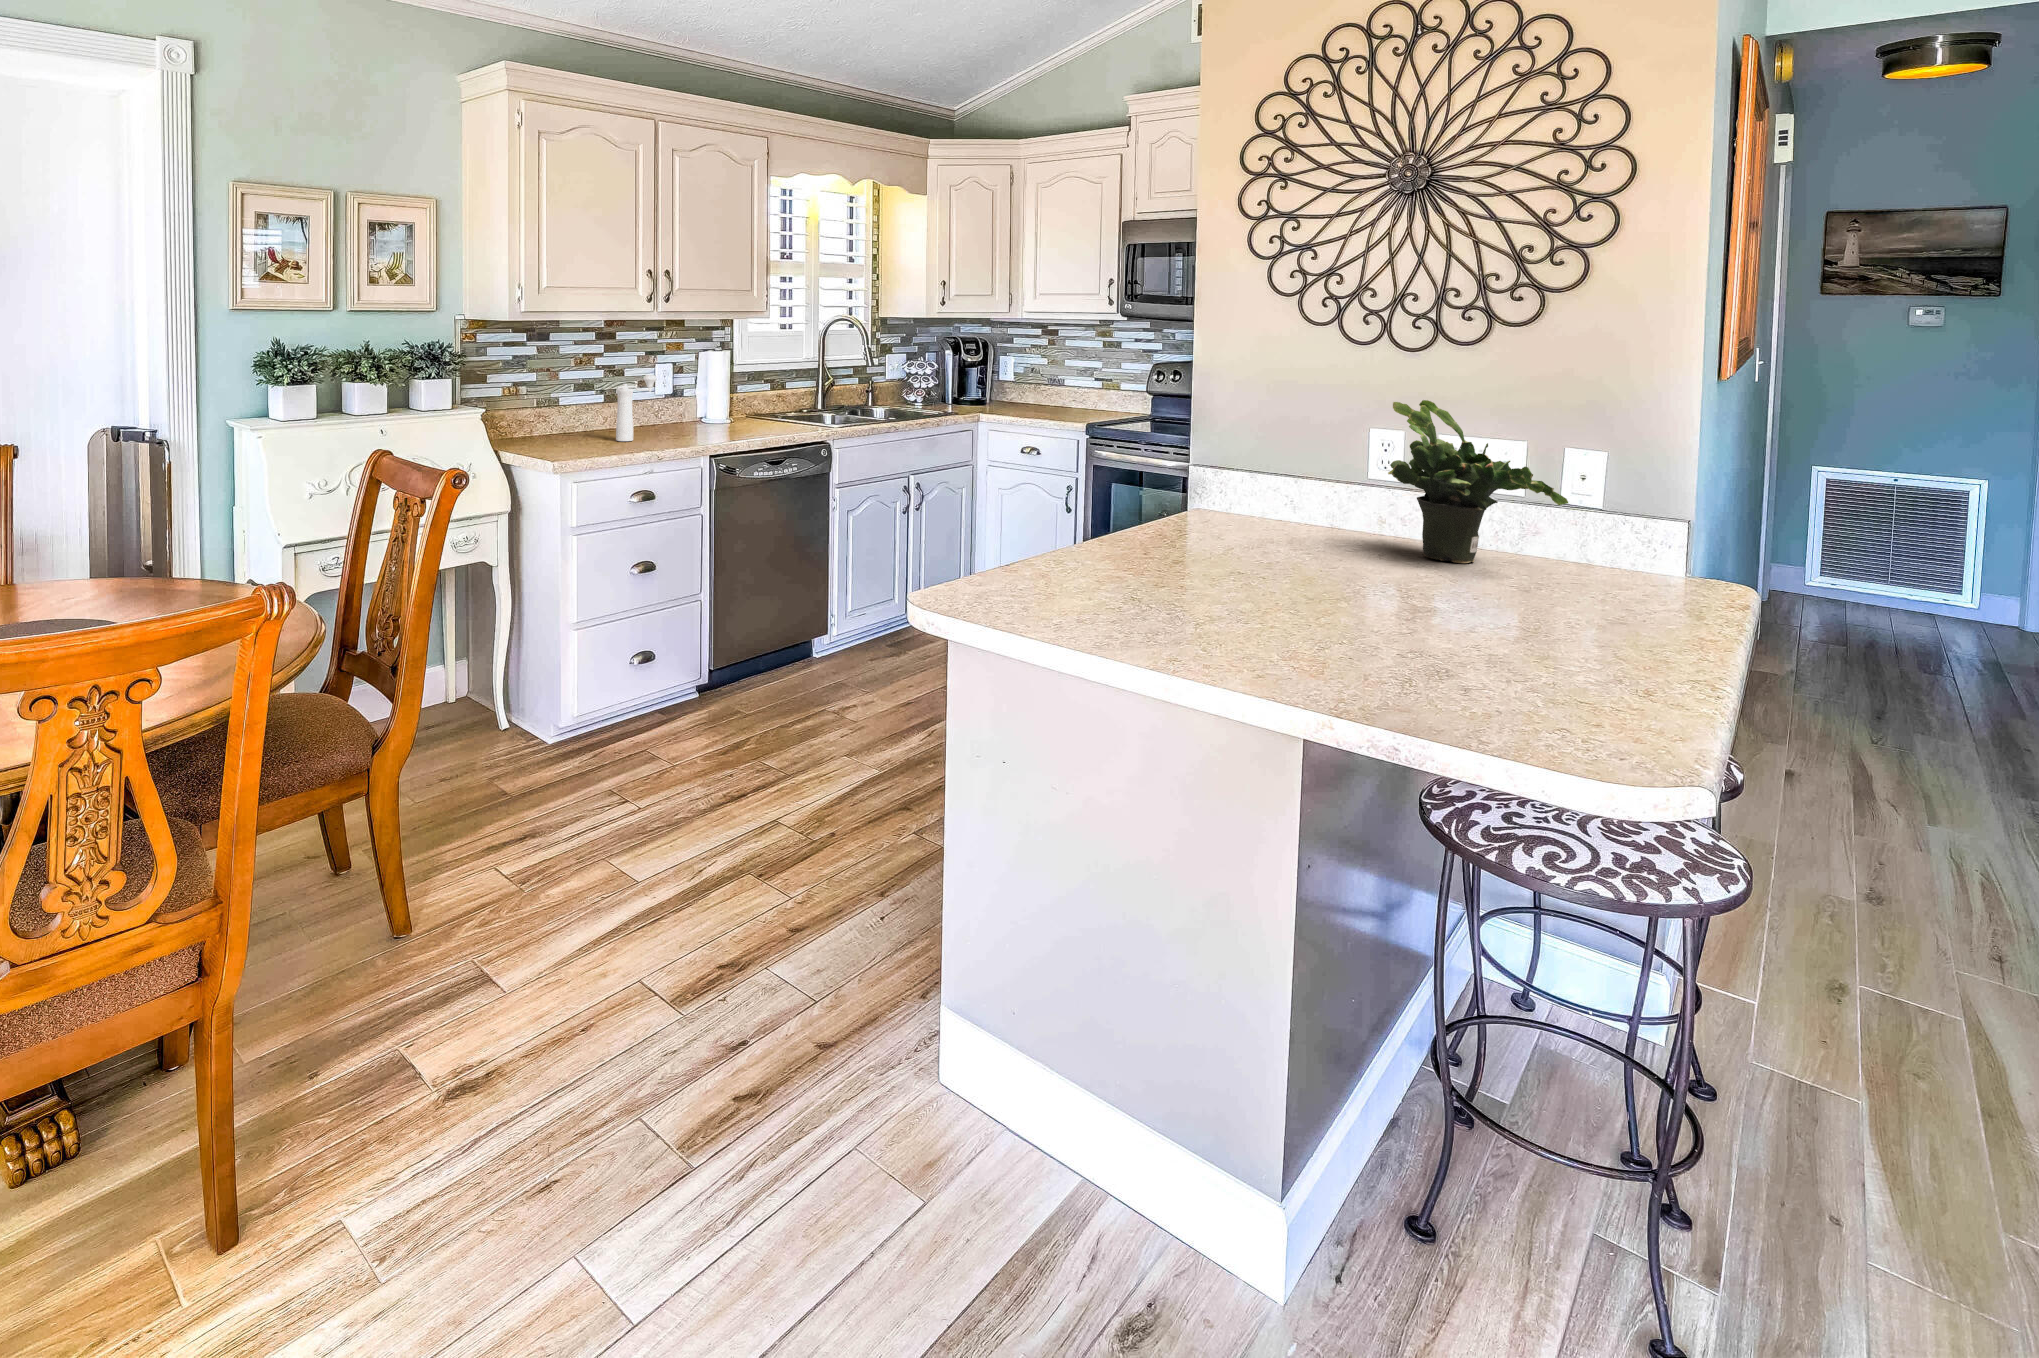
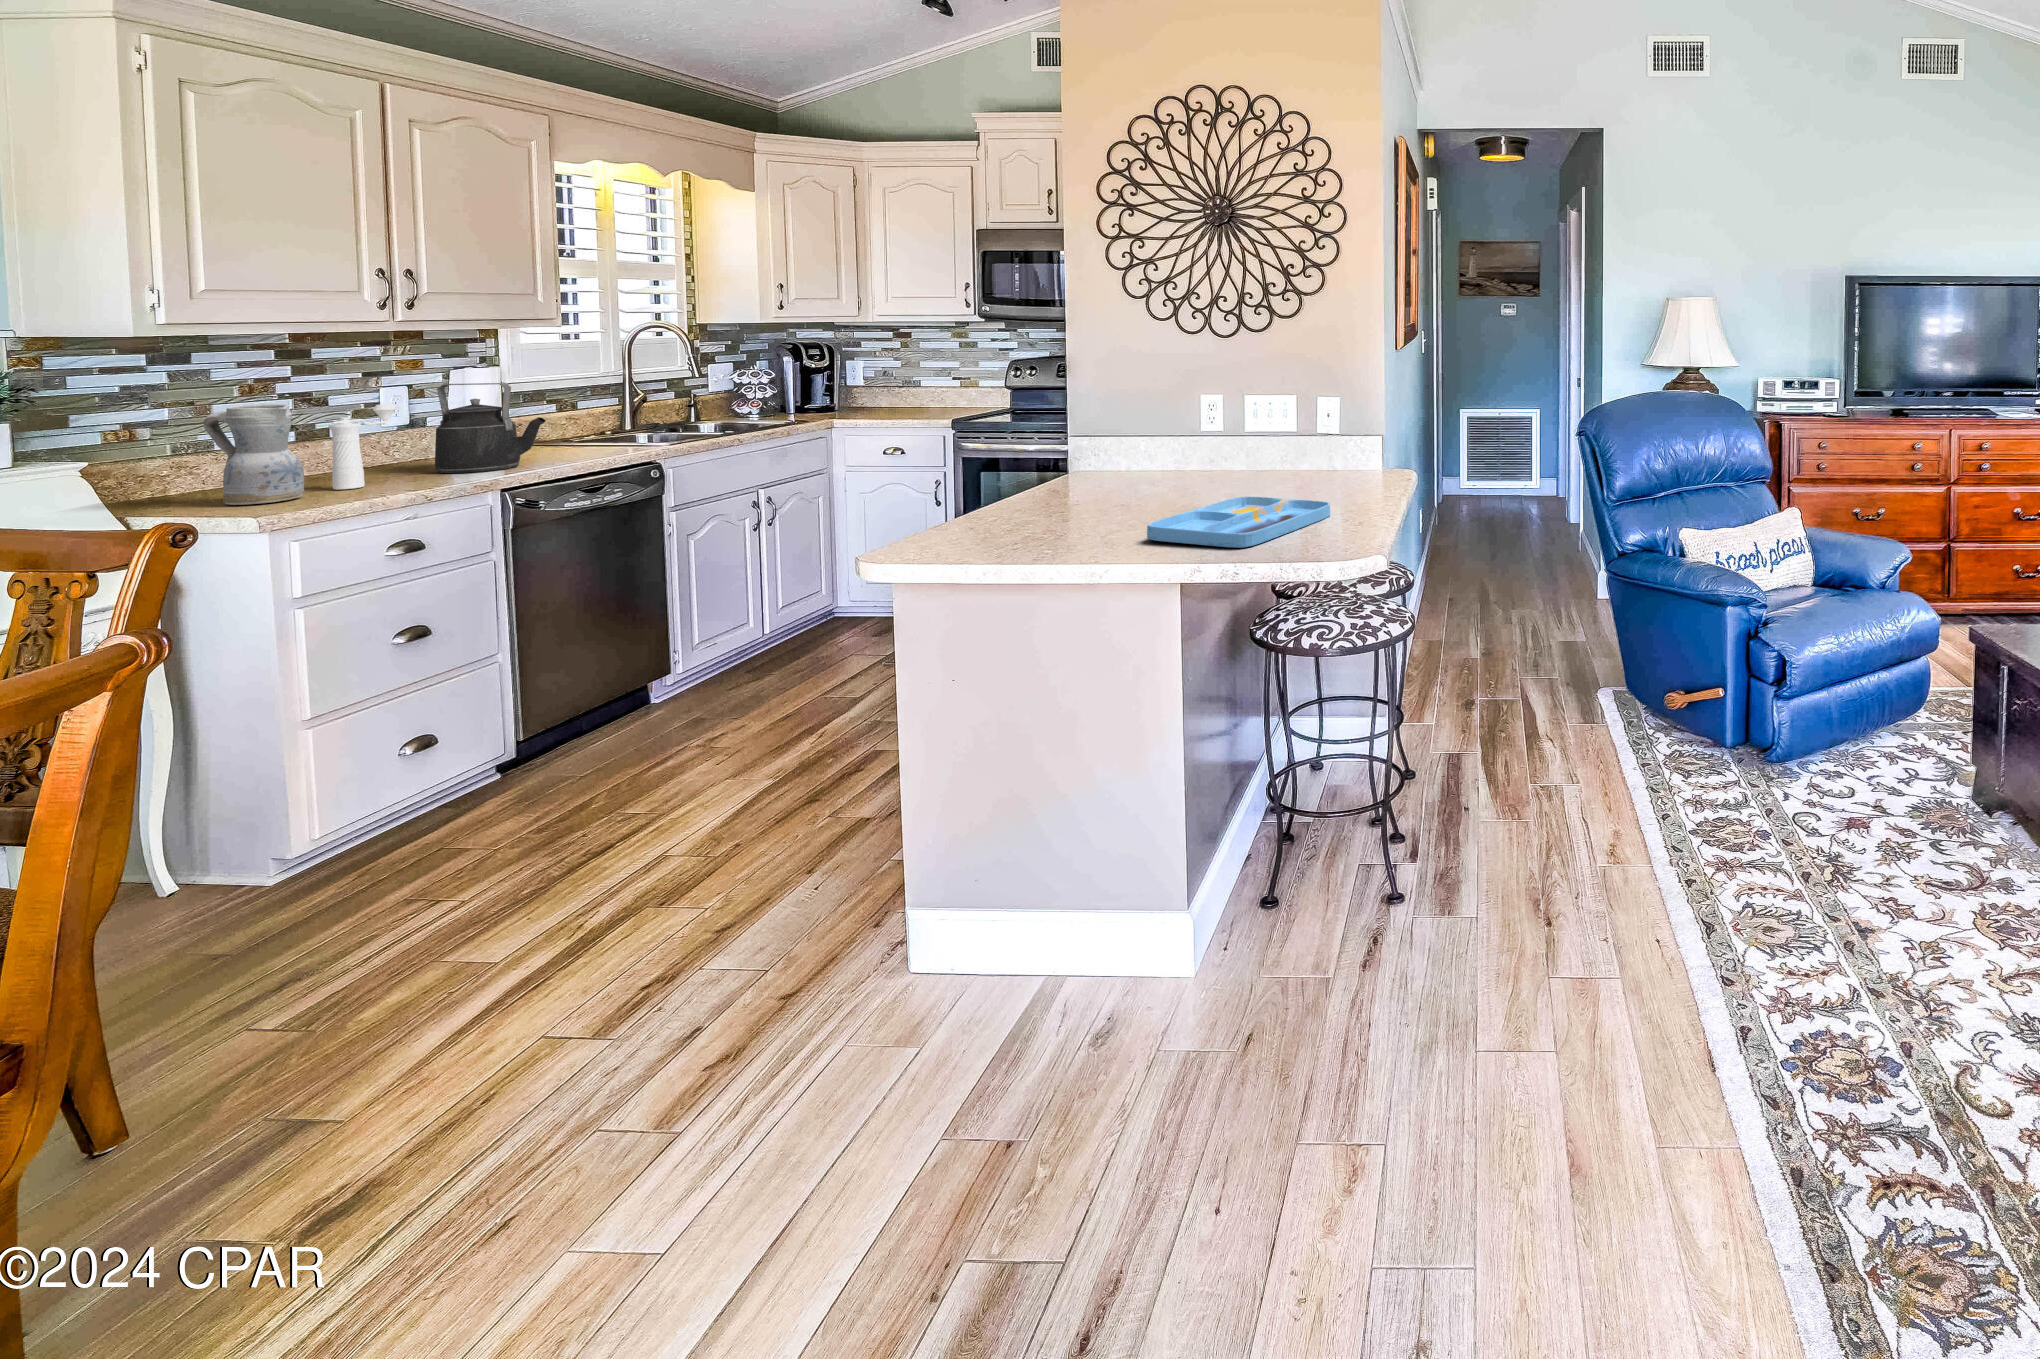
kettle: none [679,361,747,437] -> present [435,383,546,473]
ceramic pitcher: none [550,369,598,446] -> present [203,404,304,505]
potted plant: present [1388,400,1568,563] -> none [1217,370,1321,476]
tray: none [1249,601,1580,701] -> present [1147,497,1330,548]

